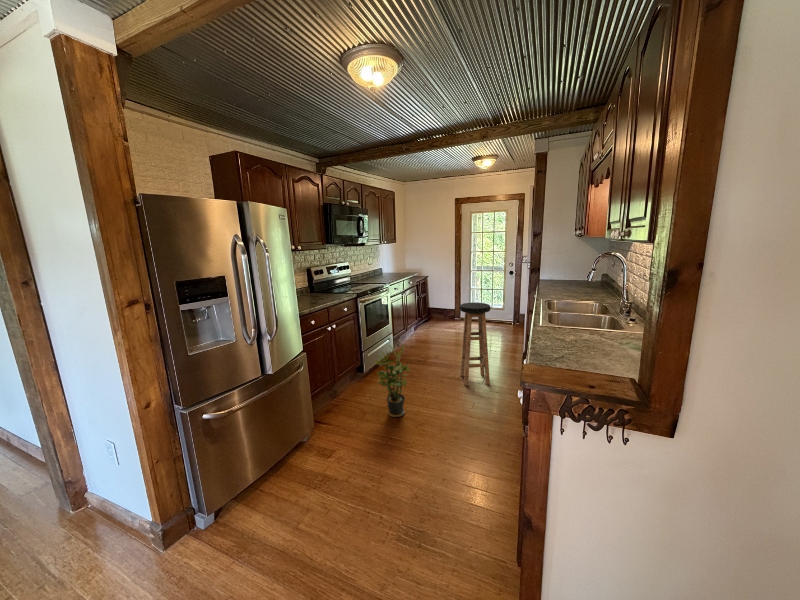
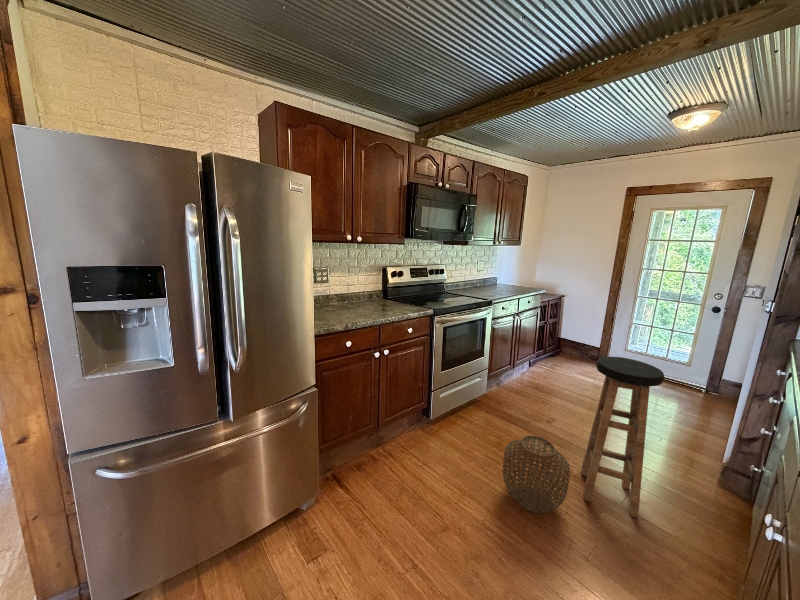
potted plant: present [374,346,410,417] -> none [415,403,477,525]
woven basket: none [421,356,457,398] -> present [503,435,570,513]

